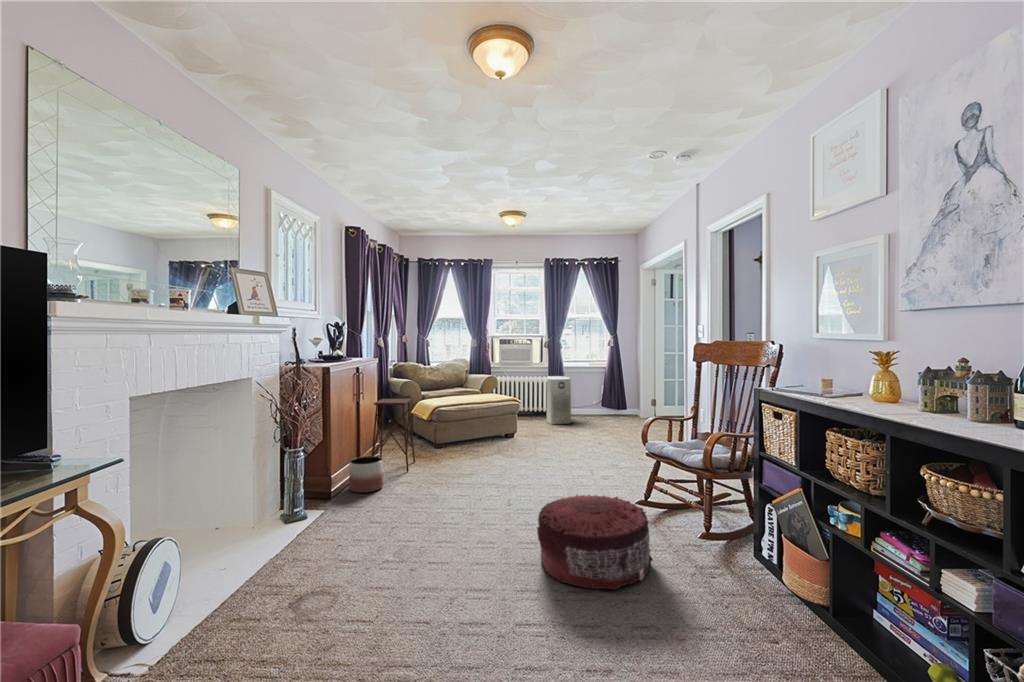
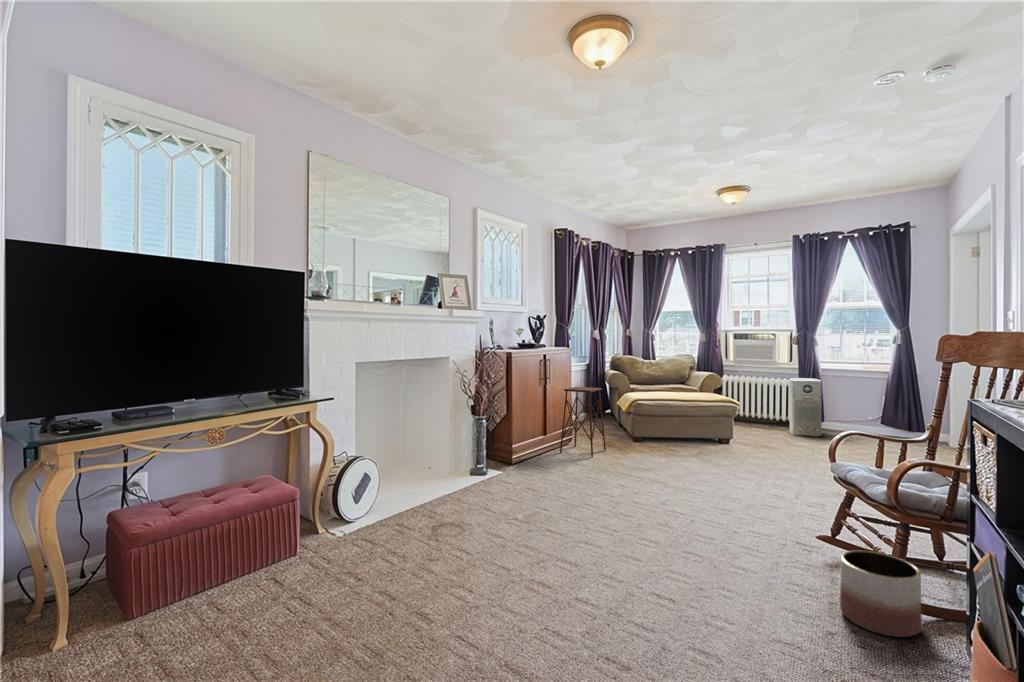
planter: present [349,456,383,493] -> present [840,550,922,637]
pouf: present [537,494,653,589] -> none [643,489,774,586]

